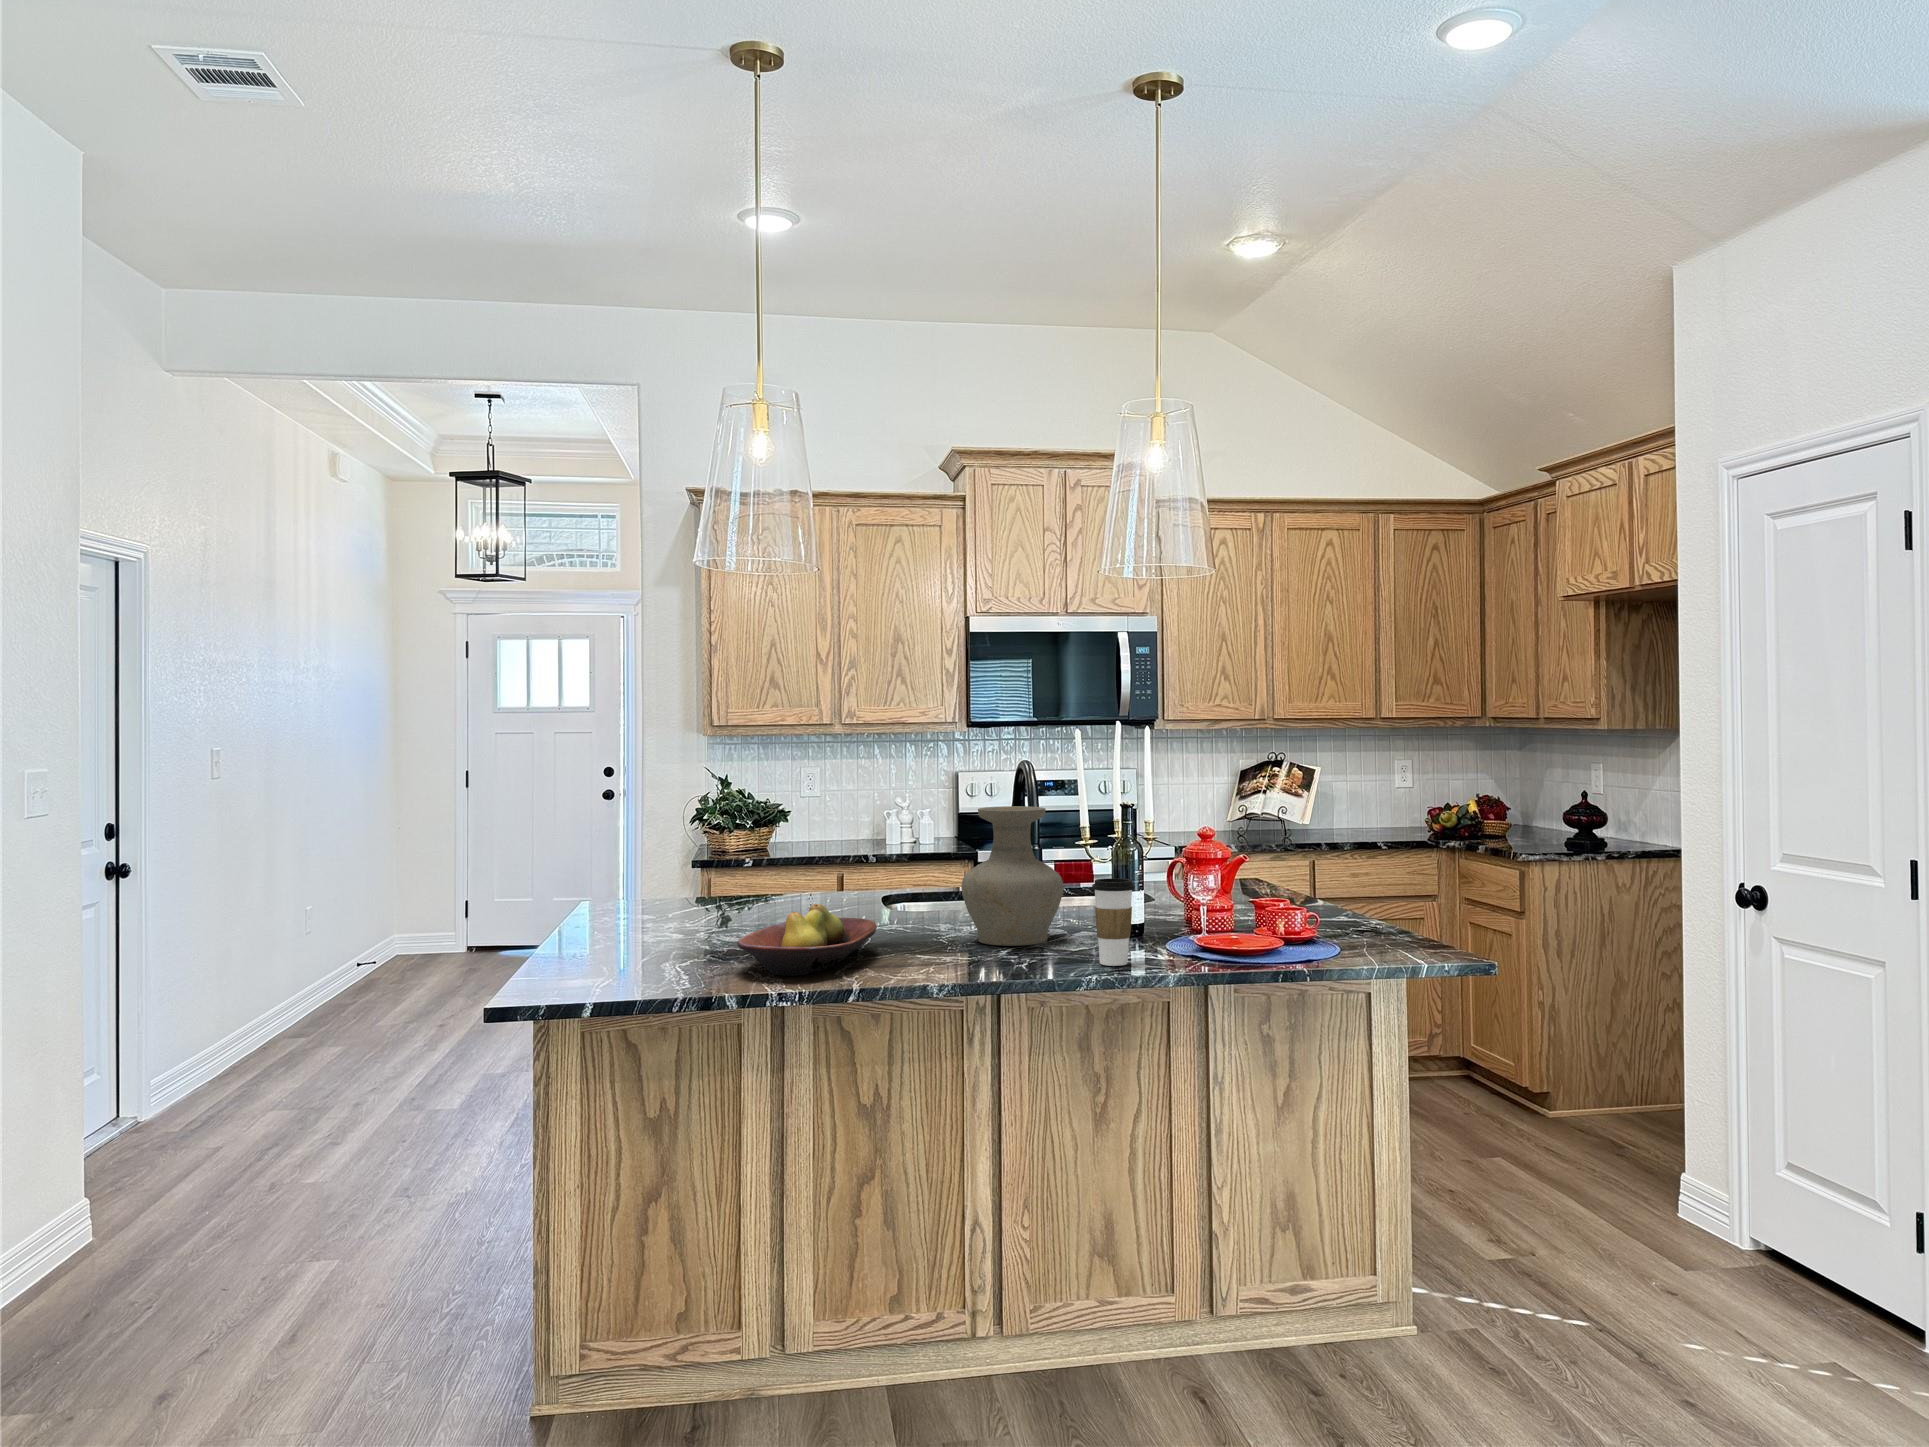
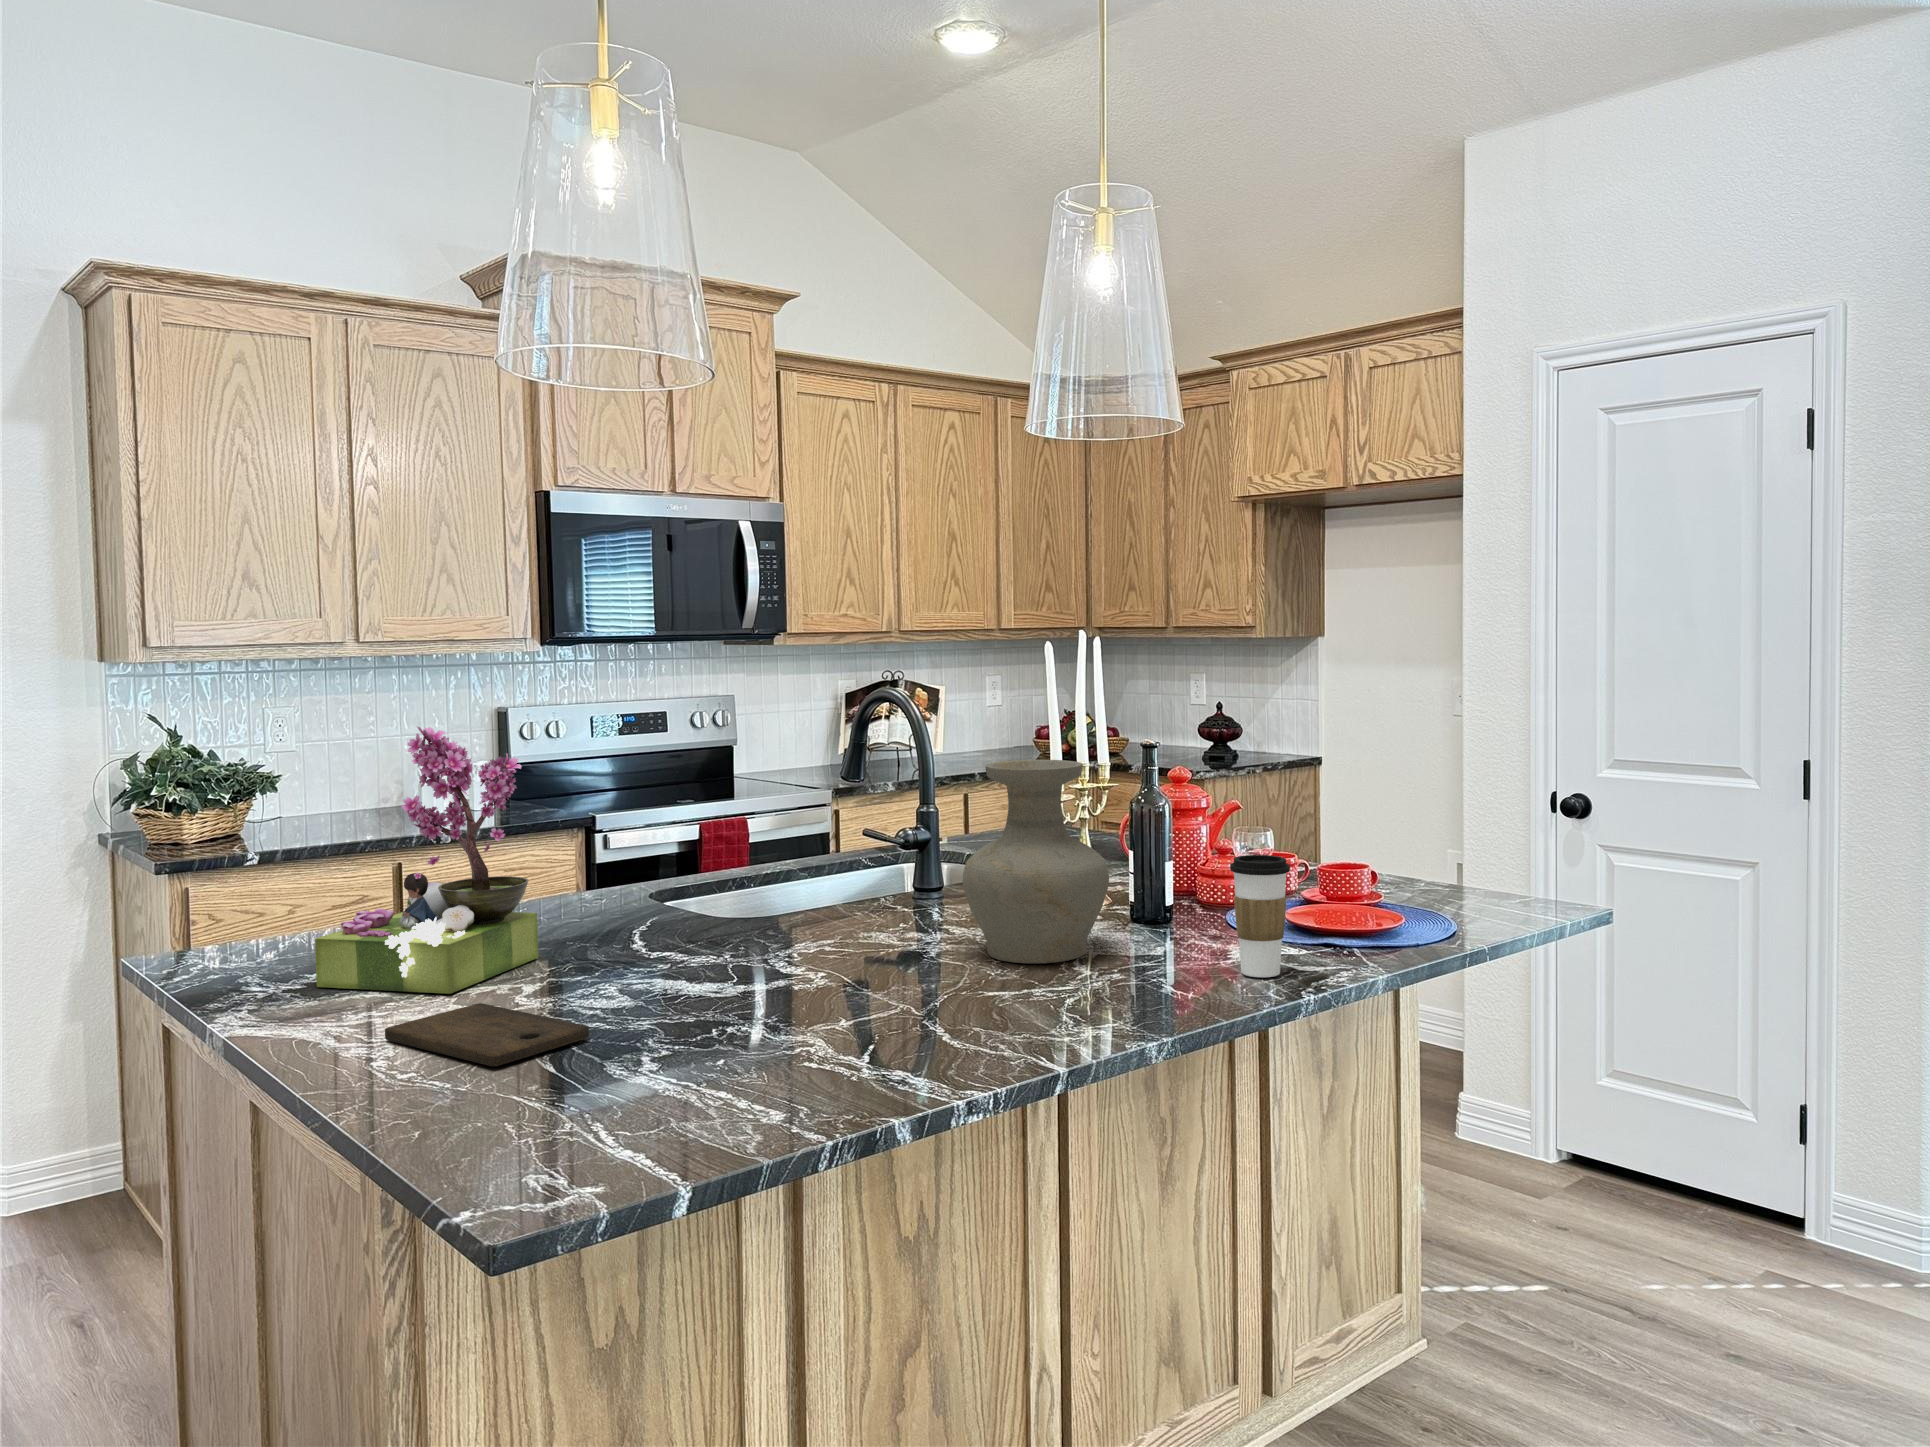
flower arrangement: none [623,769,747,926] -> present [315,727,538,994]
fruit bowl: present [737,904,877,976] -> none [755,937,972,1067]
cutting board: none [603,929,685,954] -> present [385,1003,589,1067]

